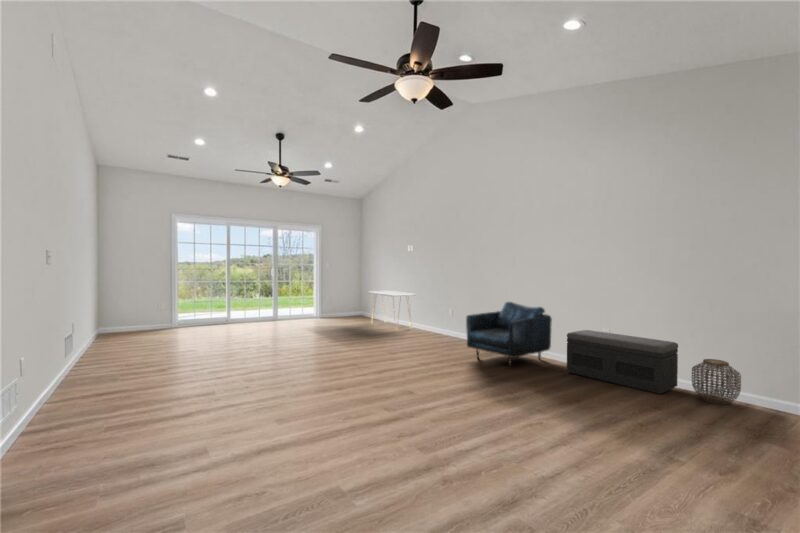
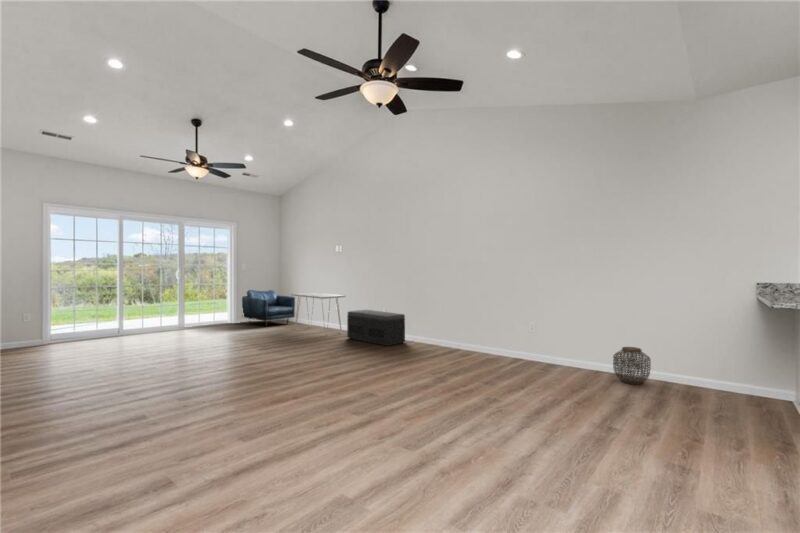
armchair: present [466,302,552,365] -> present [242,290,295,327]
storage bench: present [567,330,678,394] -> present [347,310,405,346]

